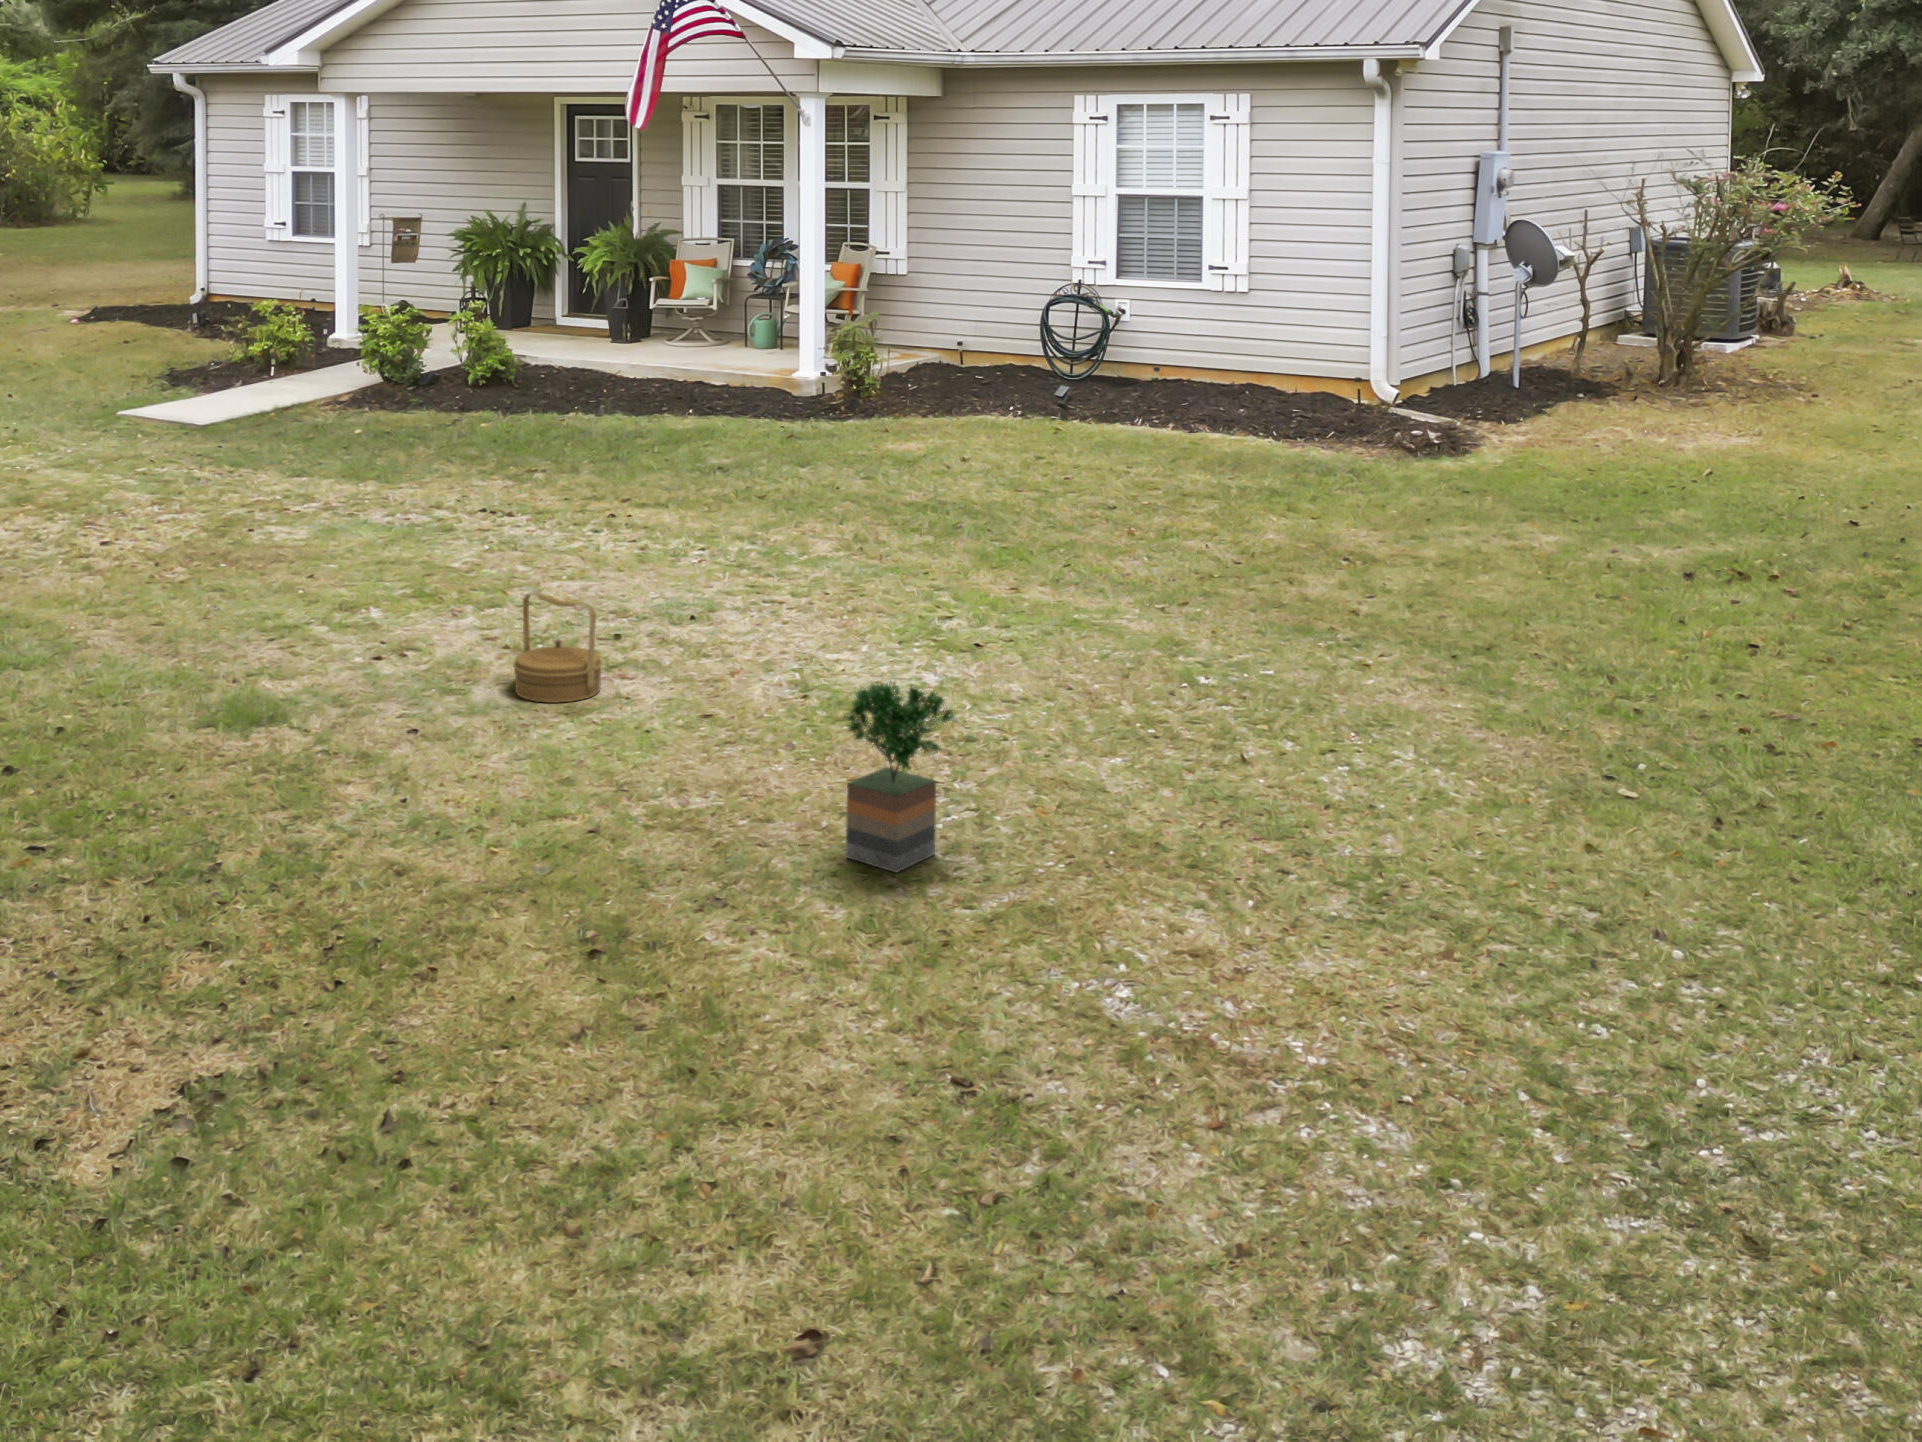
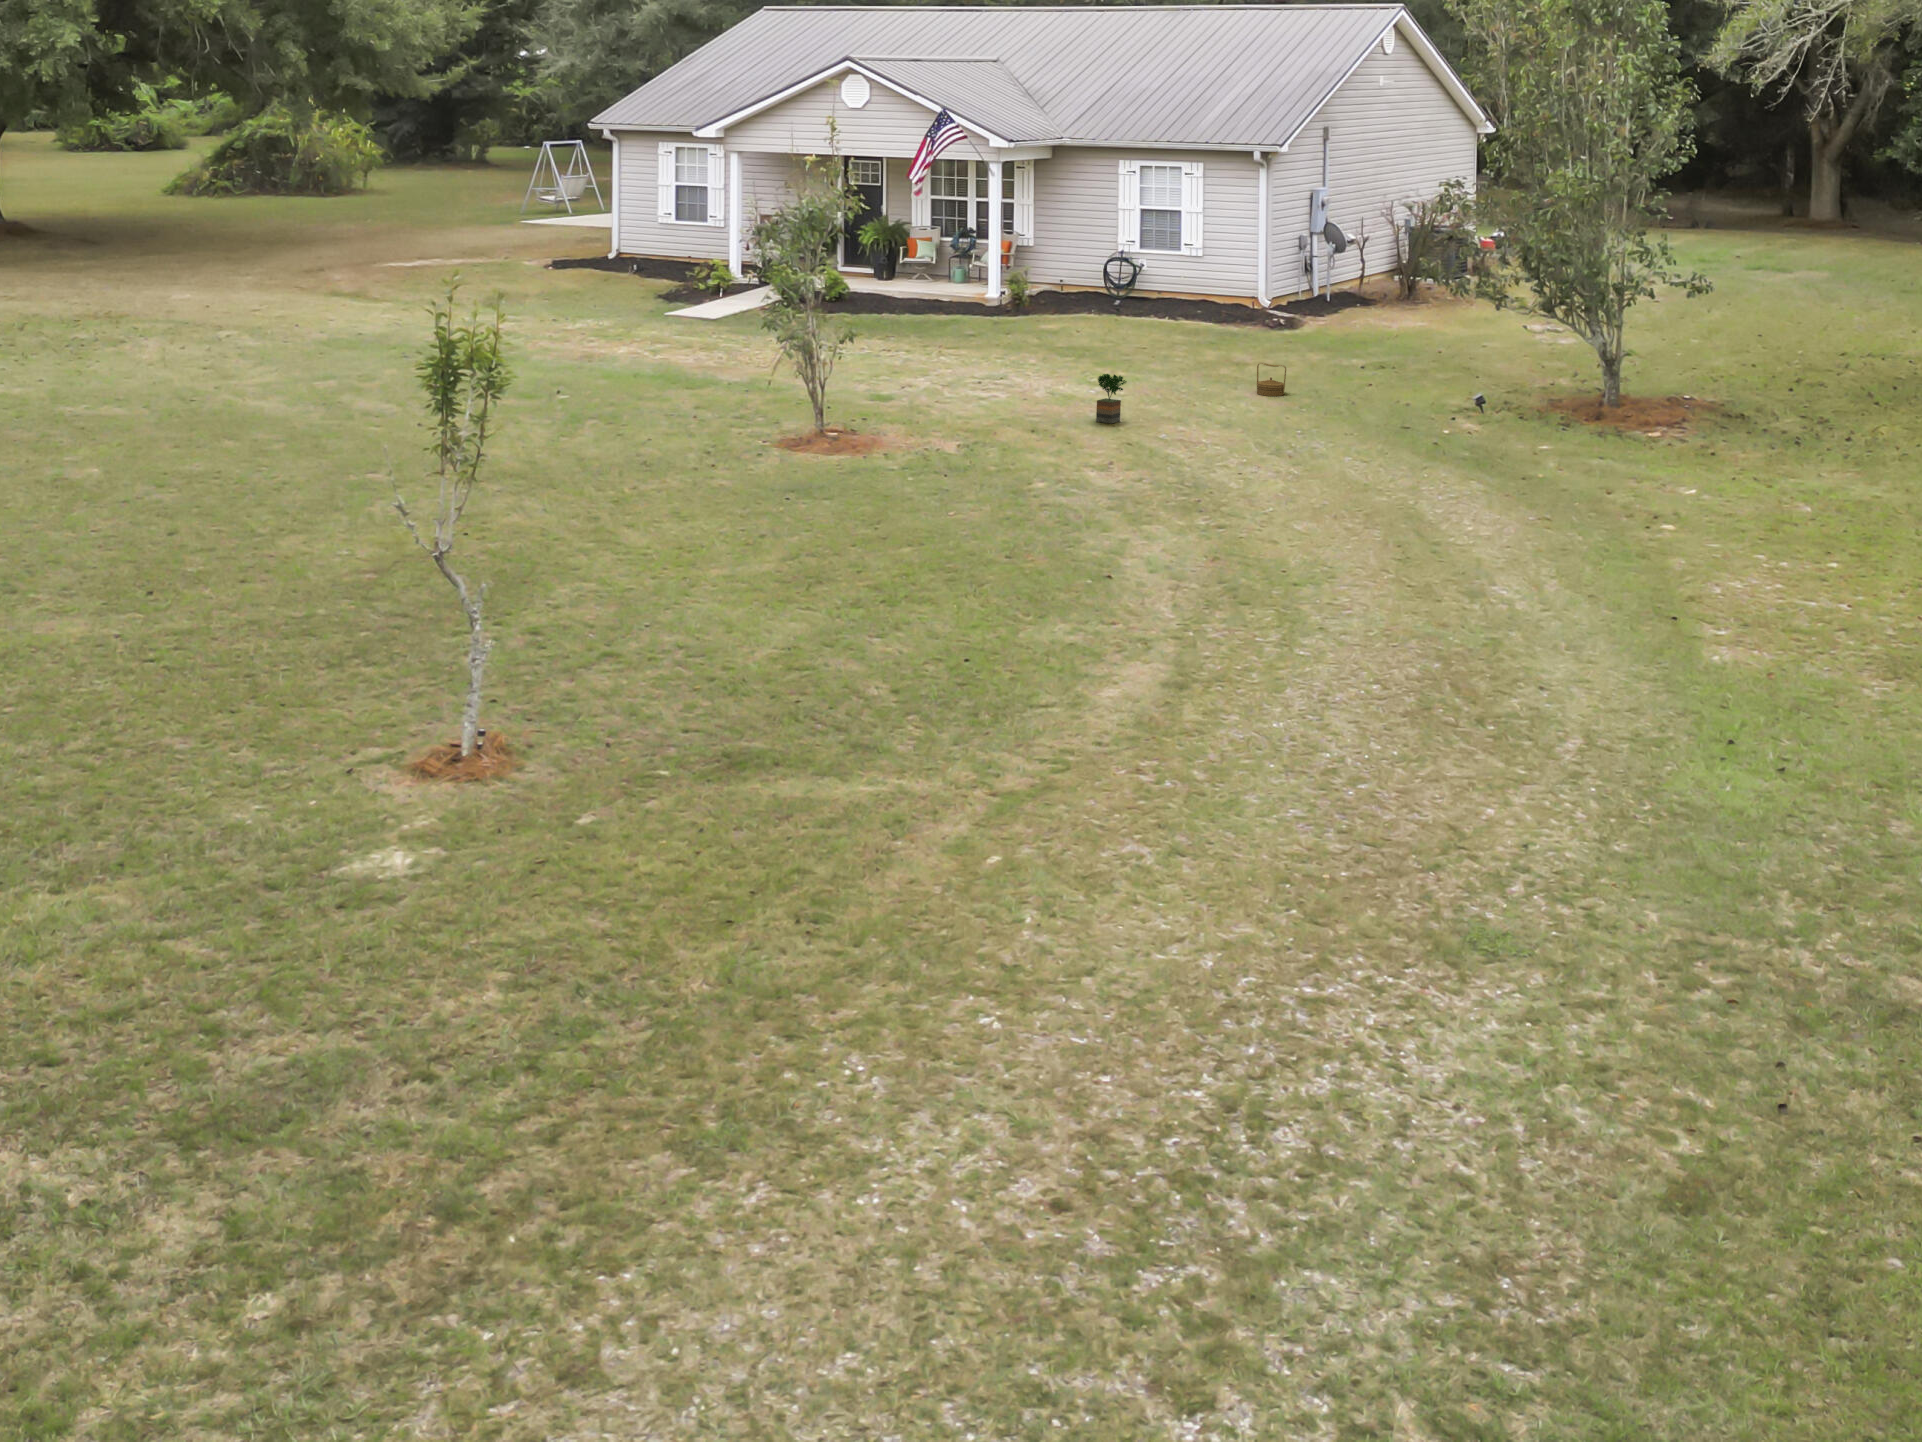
basket: present [513,592,602,703] -> present [1257,363,1286,396]

